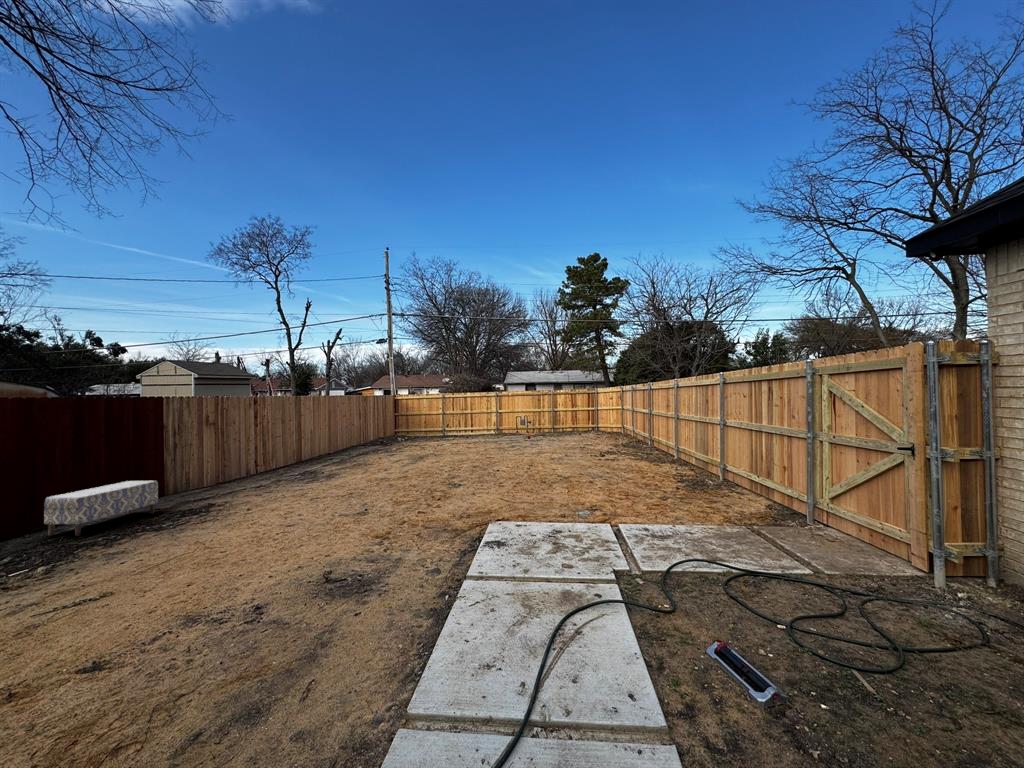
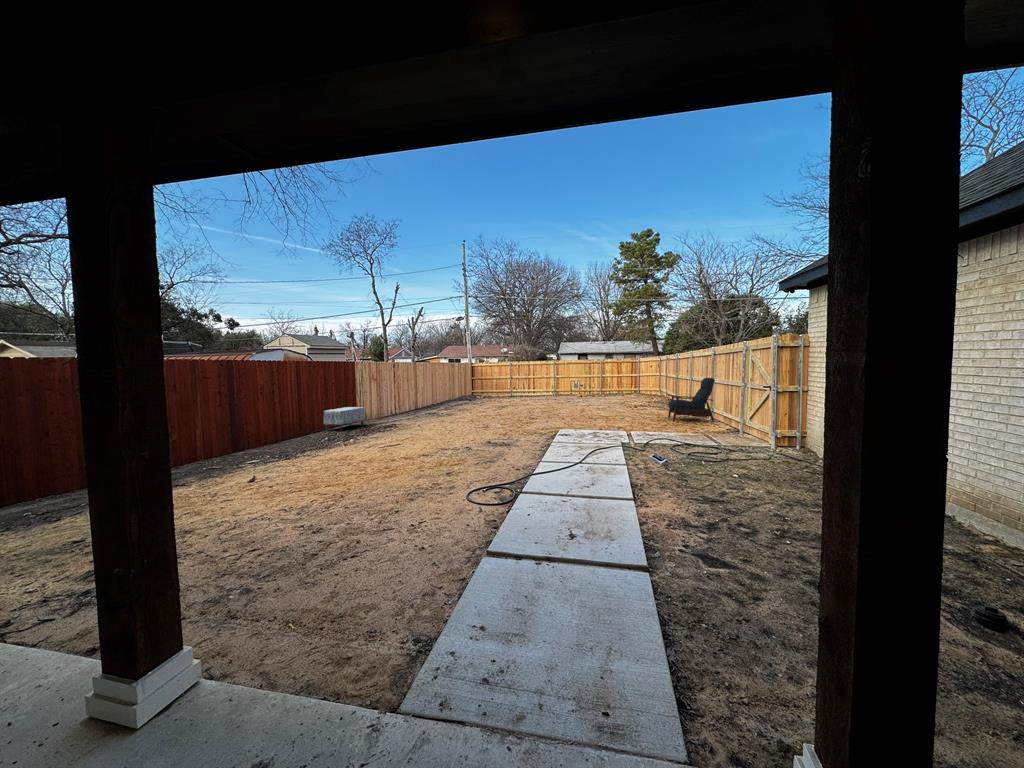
chair: none [654,417,730,486] -> present [668,378,714,422]

